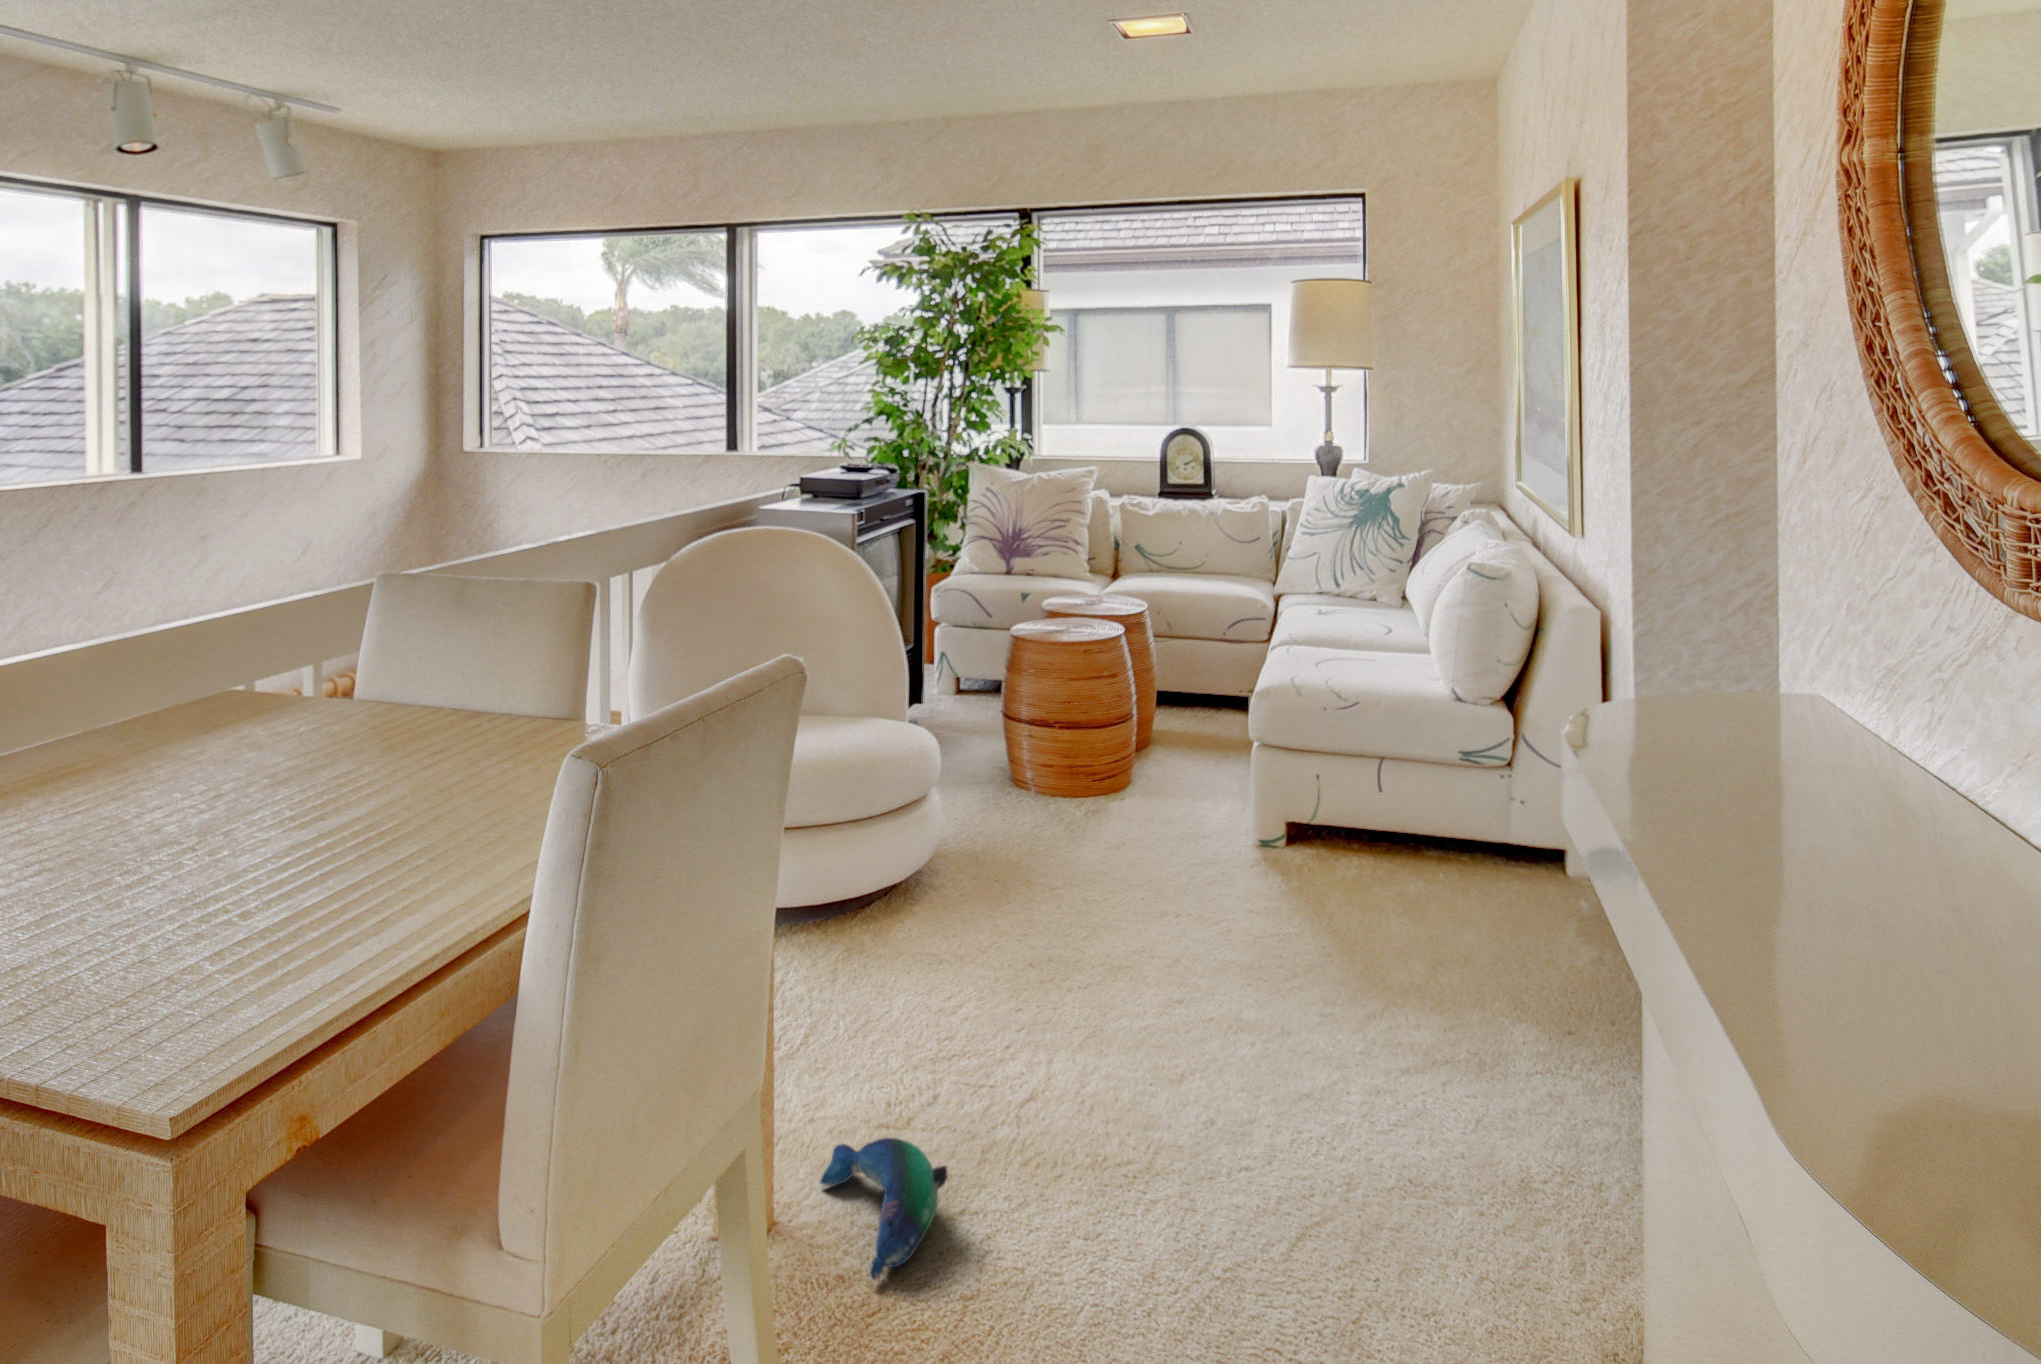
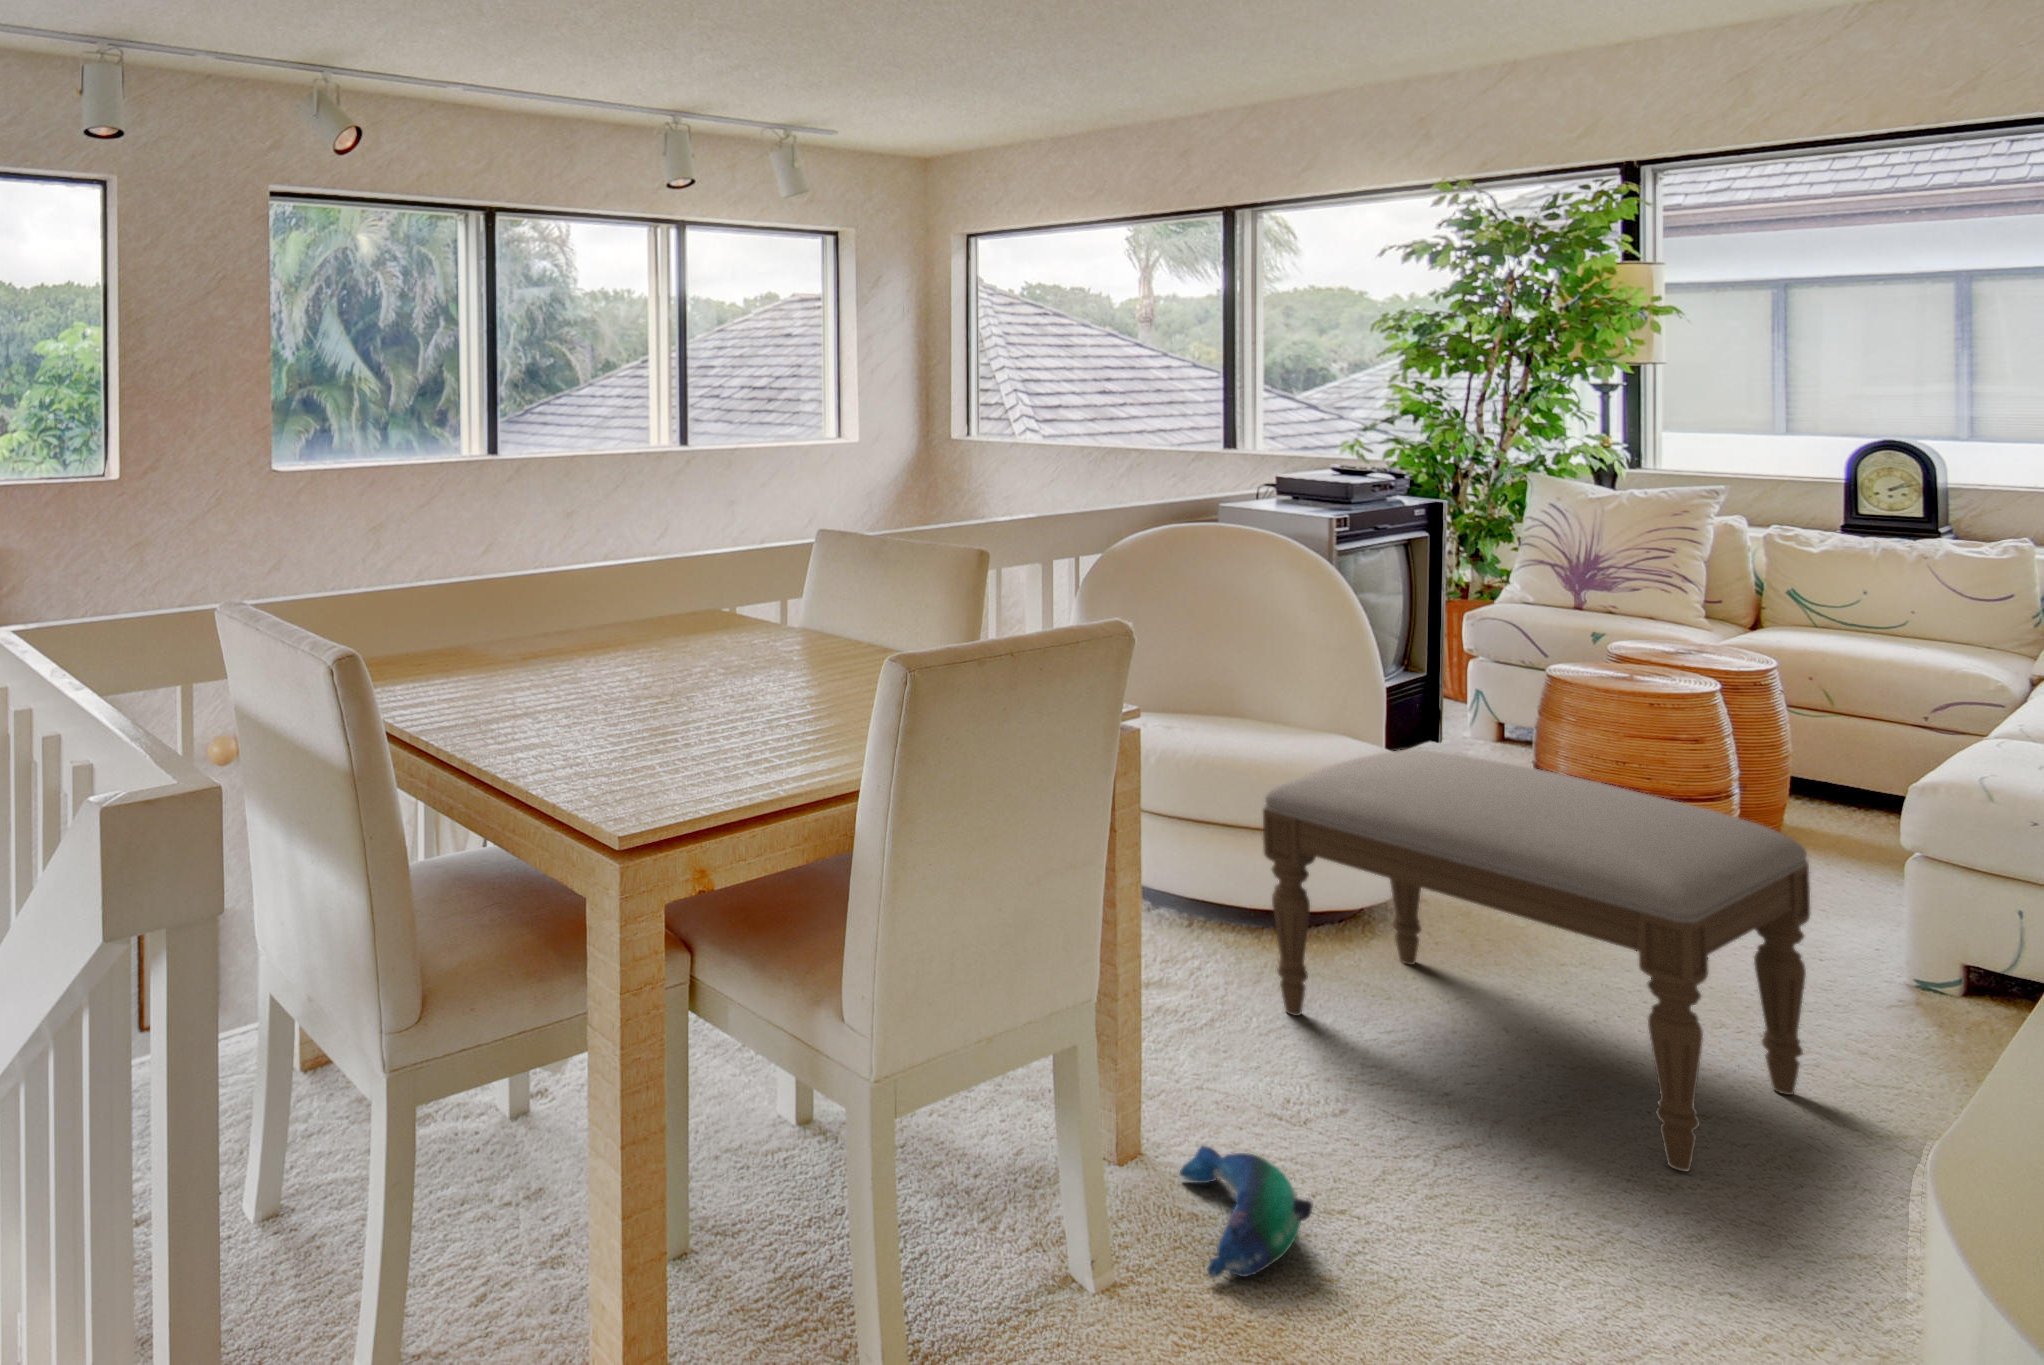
ottoman: none [845,713,1219,1029] -> present [1263,750,1810,1172]

